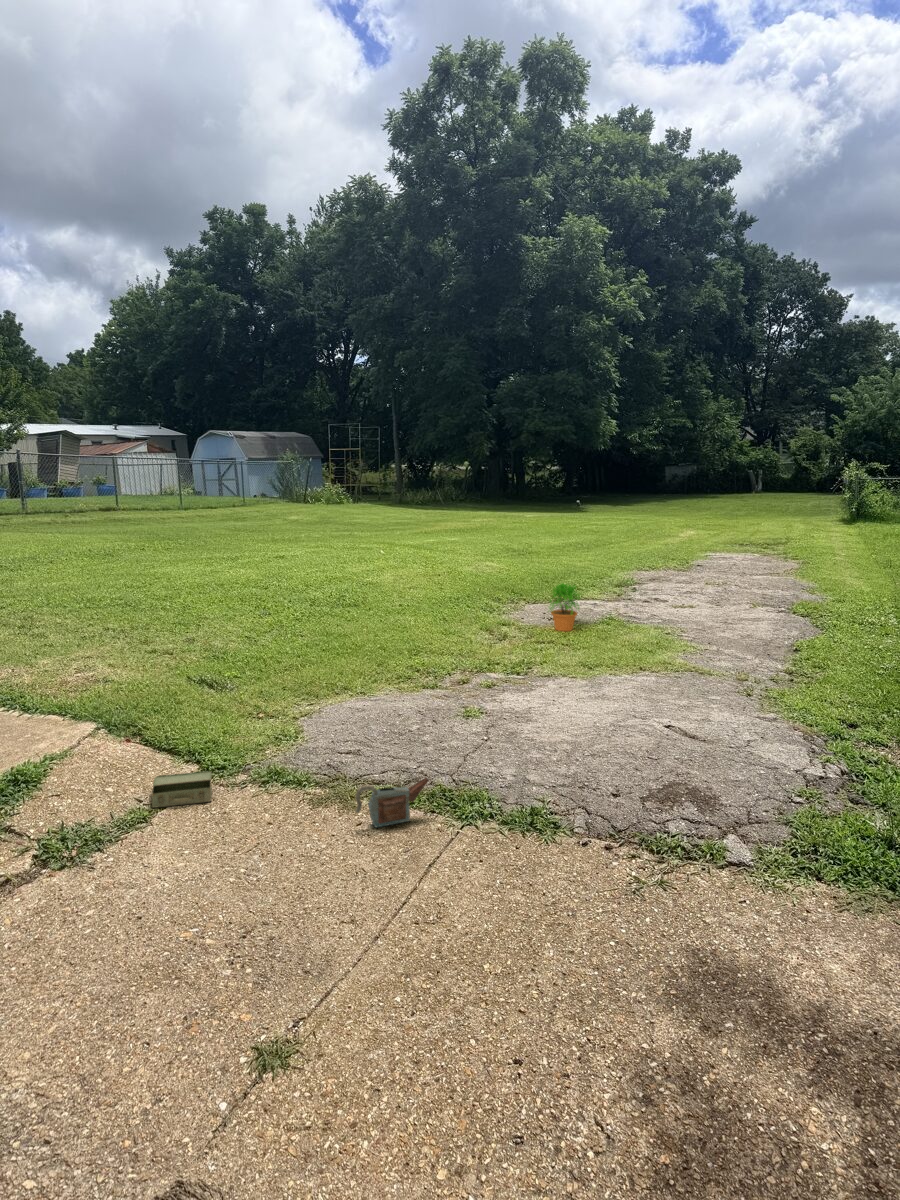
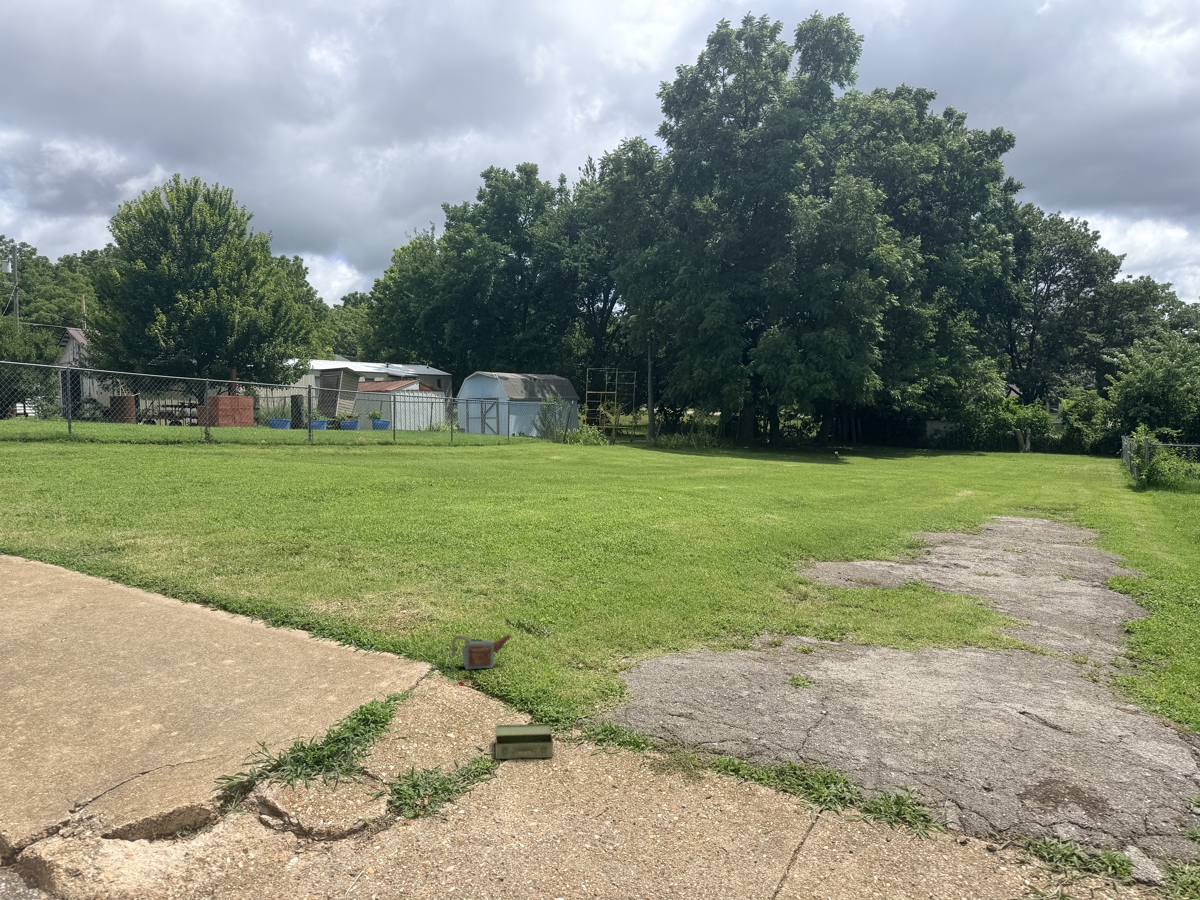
potted plant: present [549,583,580,631] -> none [853,544,892,596]
watering can: present [355,778,429,828] -> present [451,635,511,669]

